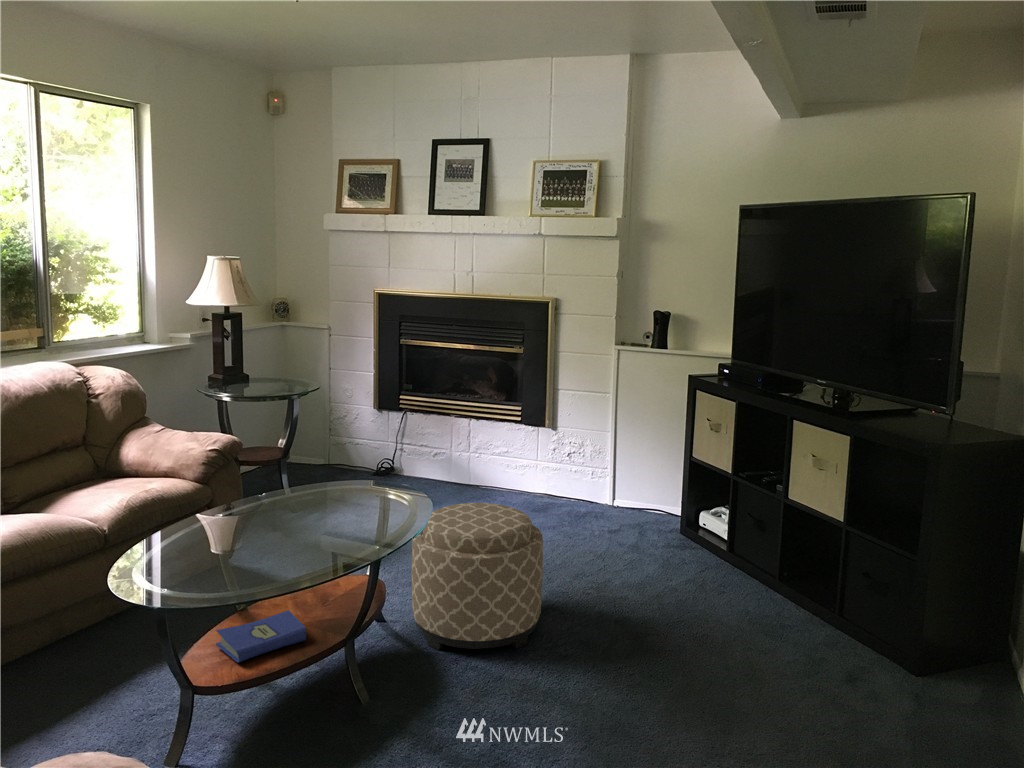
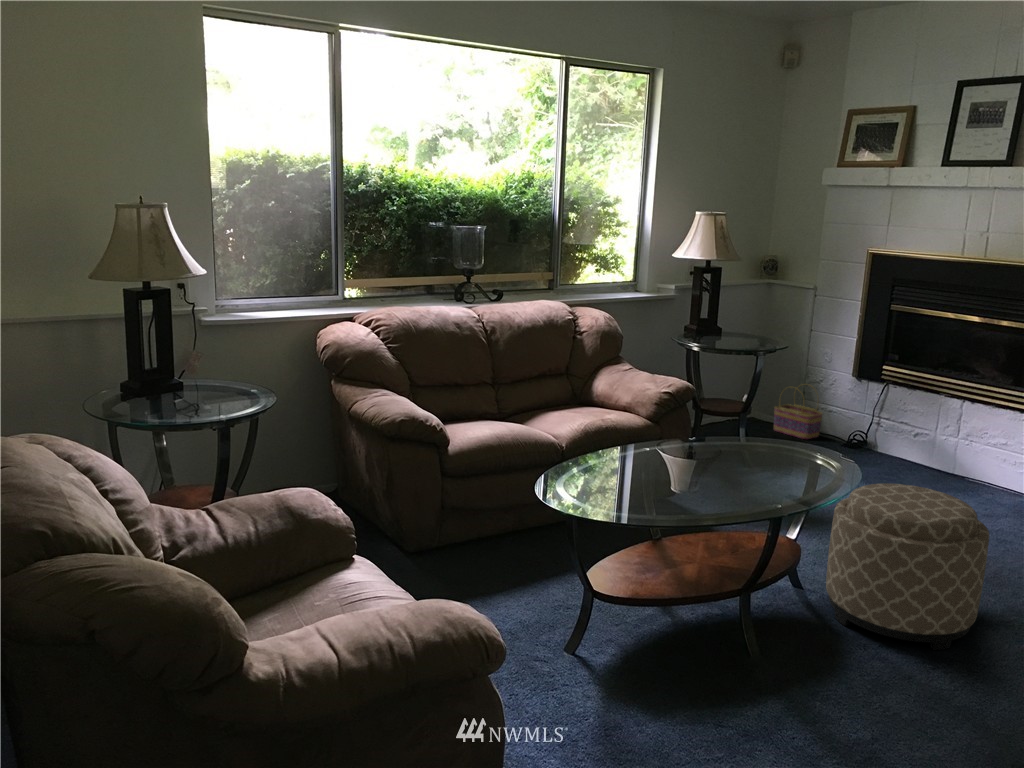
basket: none [305,420,351,473] -> present [774,387,822,439]
hardcover book: present [216,610,306,662] -> none [628,544,704,575]

